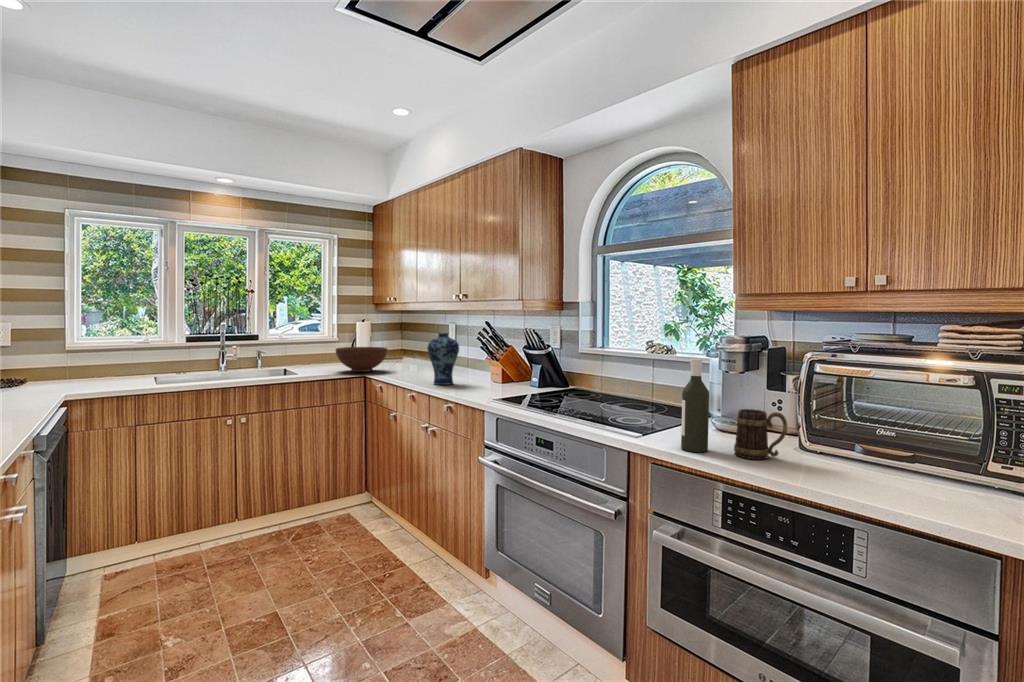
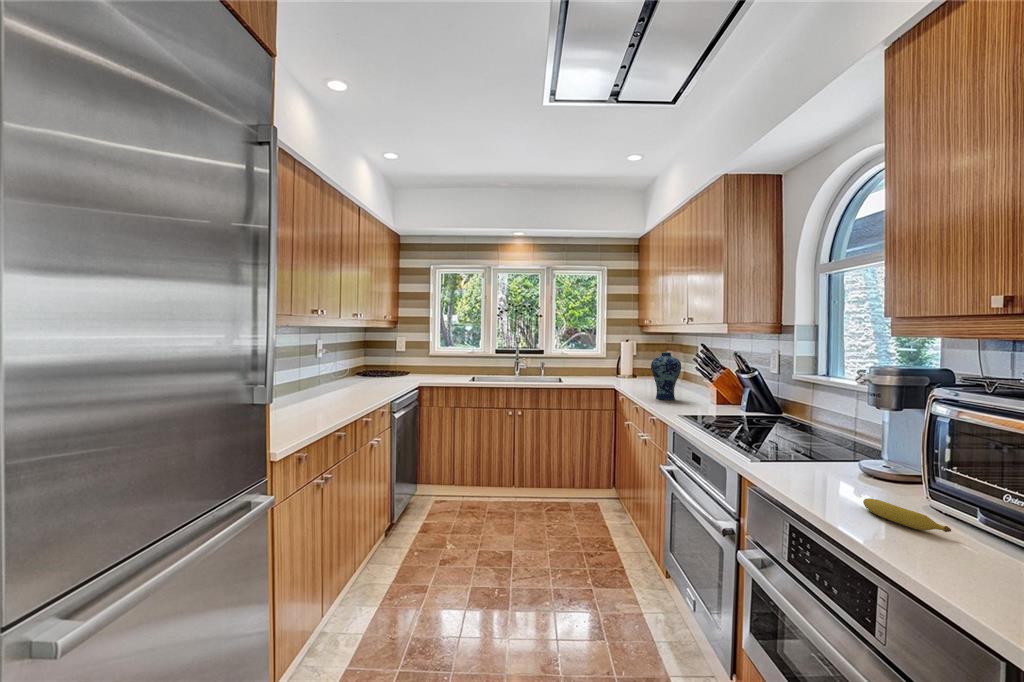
fruit bowl: present [336,347,387,372] -> none [593,362,637,384]
bottle: present [681,359,709,452] -> none [781,386,811,480]
mug: present [734,409,787,459] -> none [830,442,887,495]
fruit: none [790,460,881,482] -> present [863,498,951,532]

